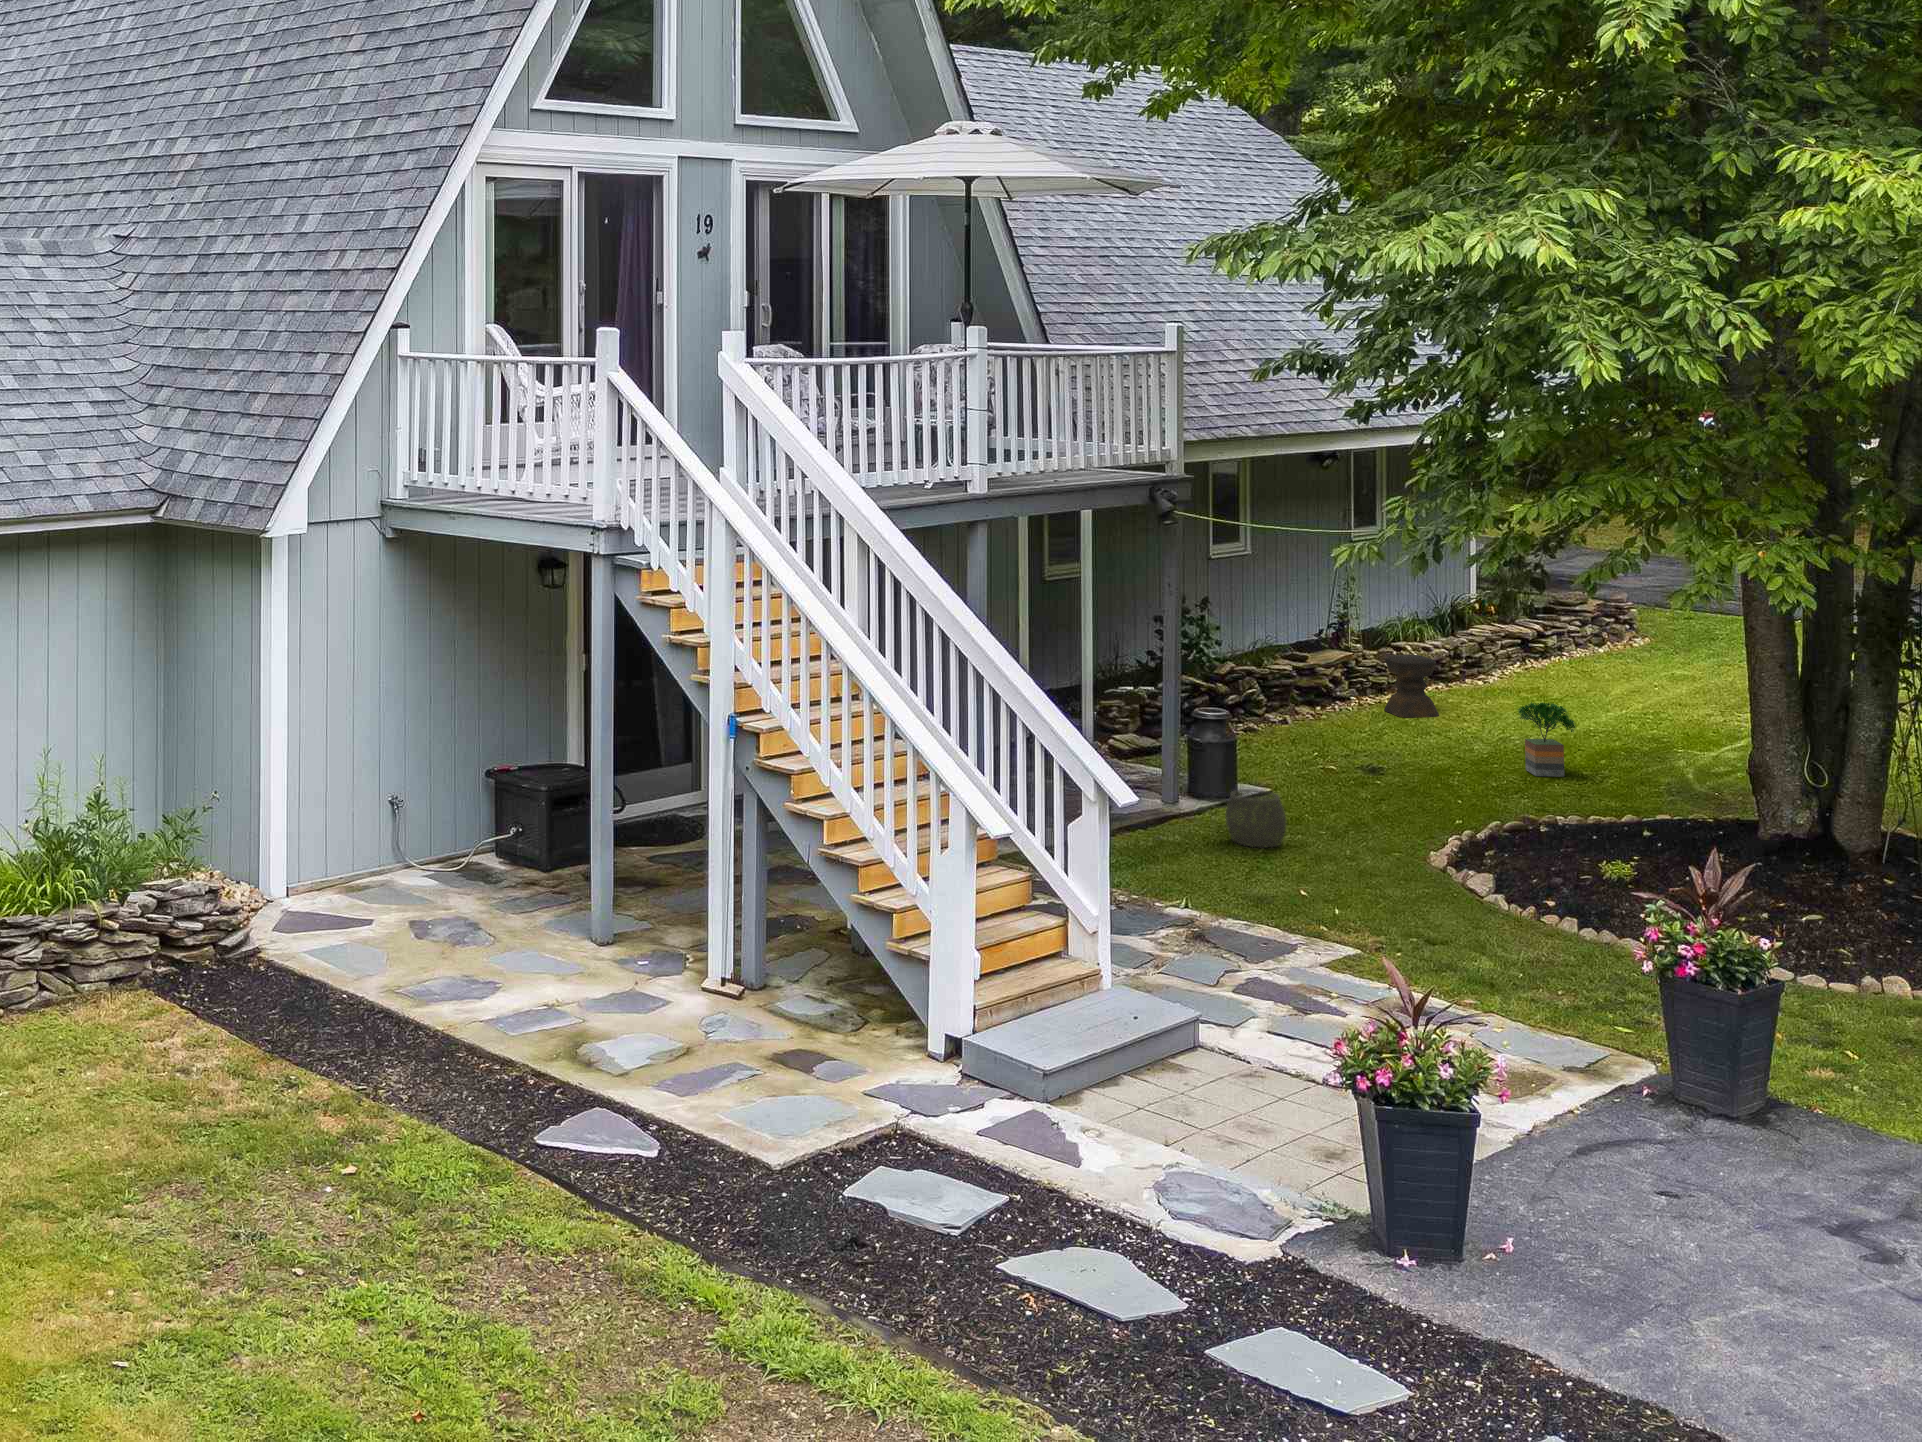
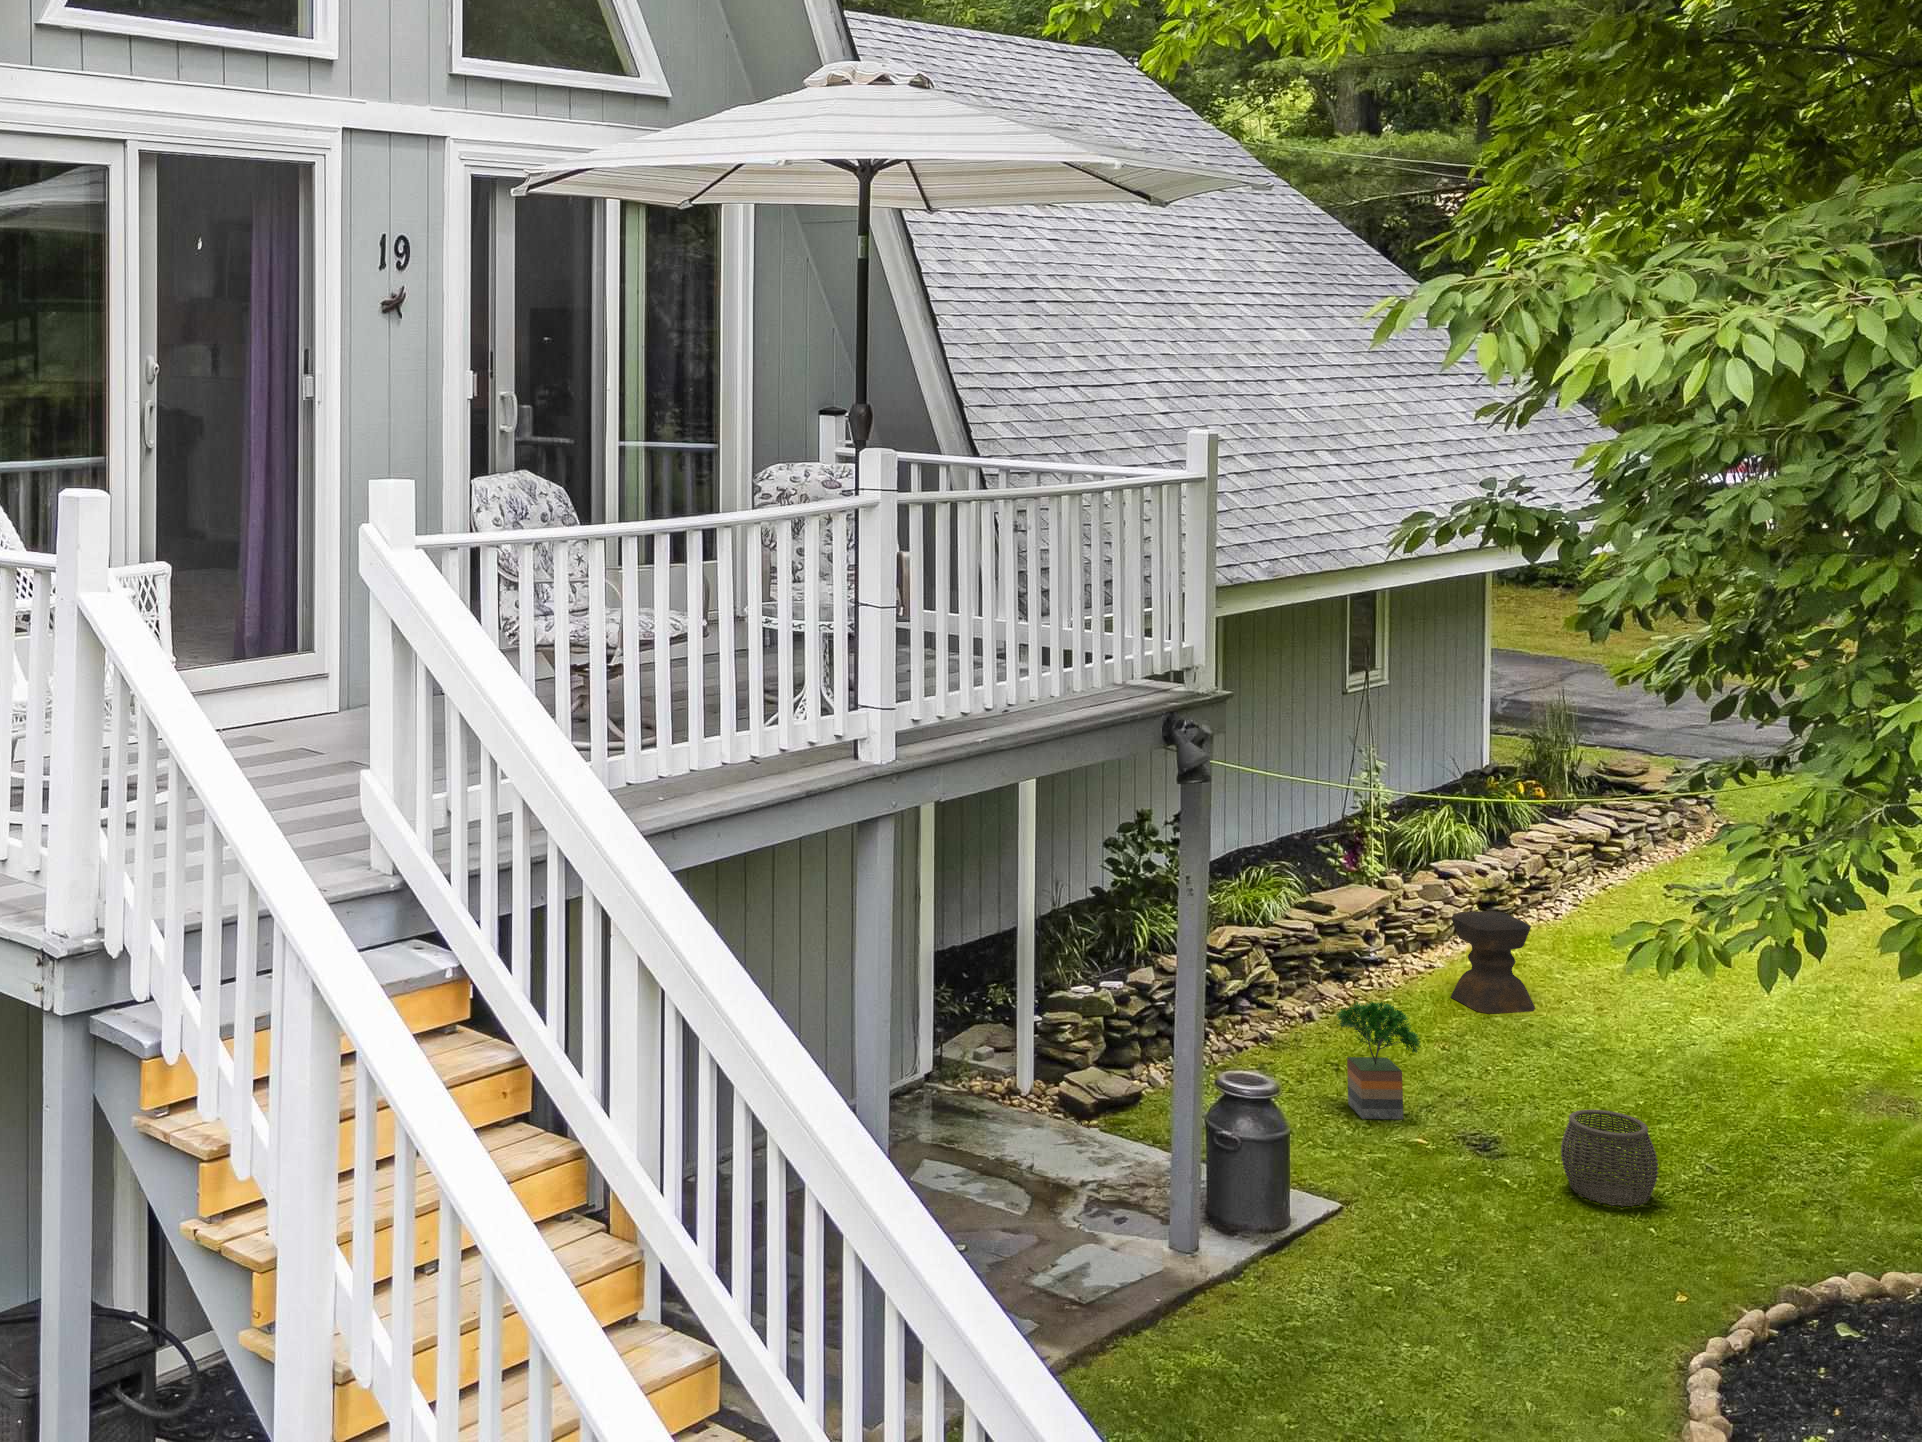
potted tree: present [1517,702,1576,777] -> present [1336,1002,1420,1119]
woven basket: present [1226,789,1286,848] -> present [1561,1110,1659,1207]

